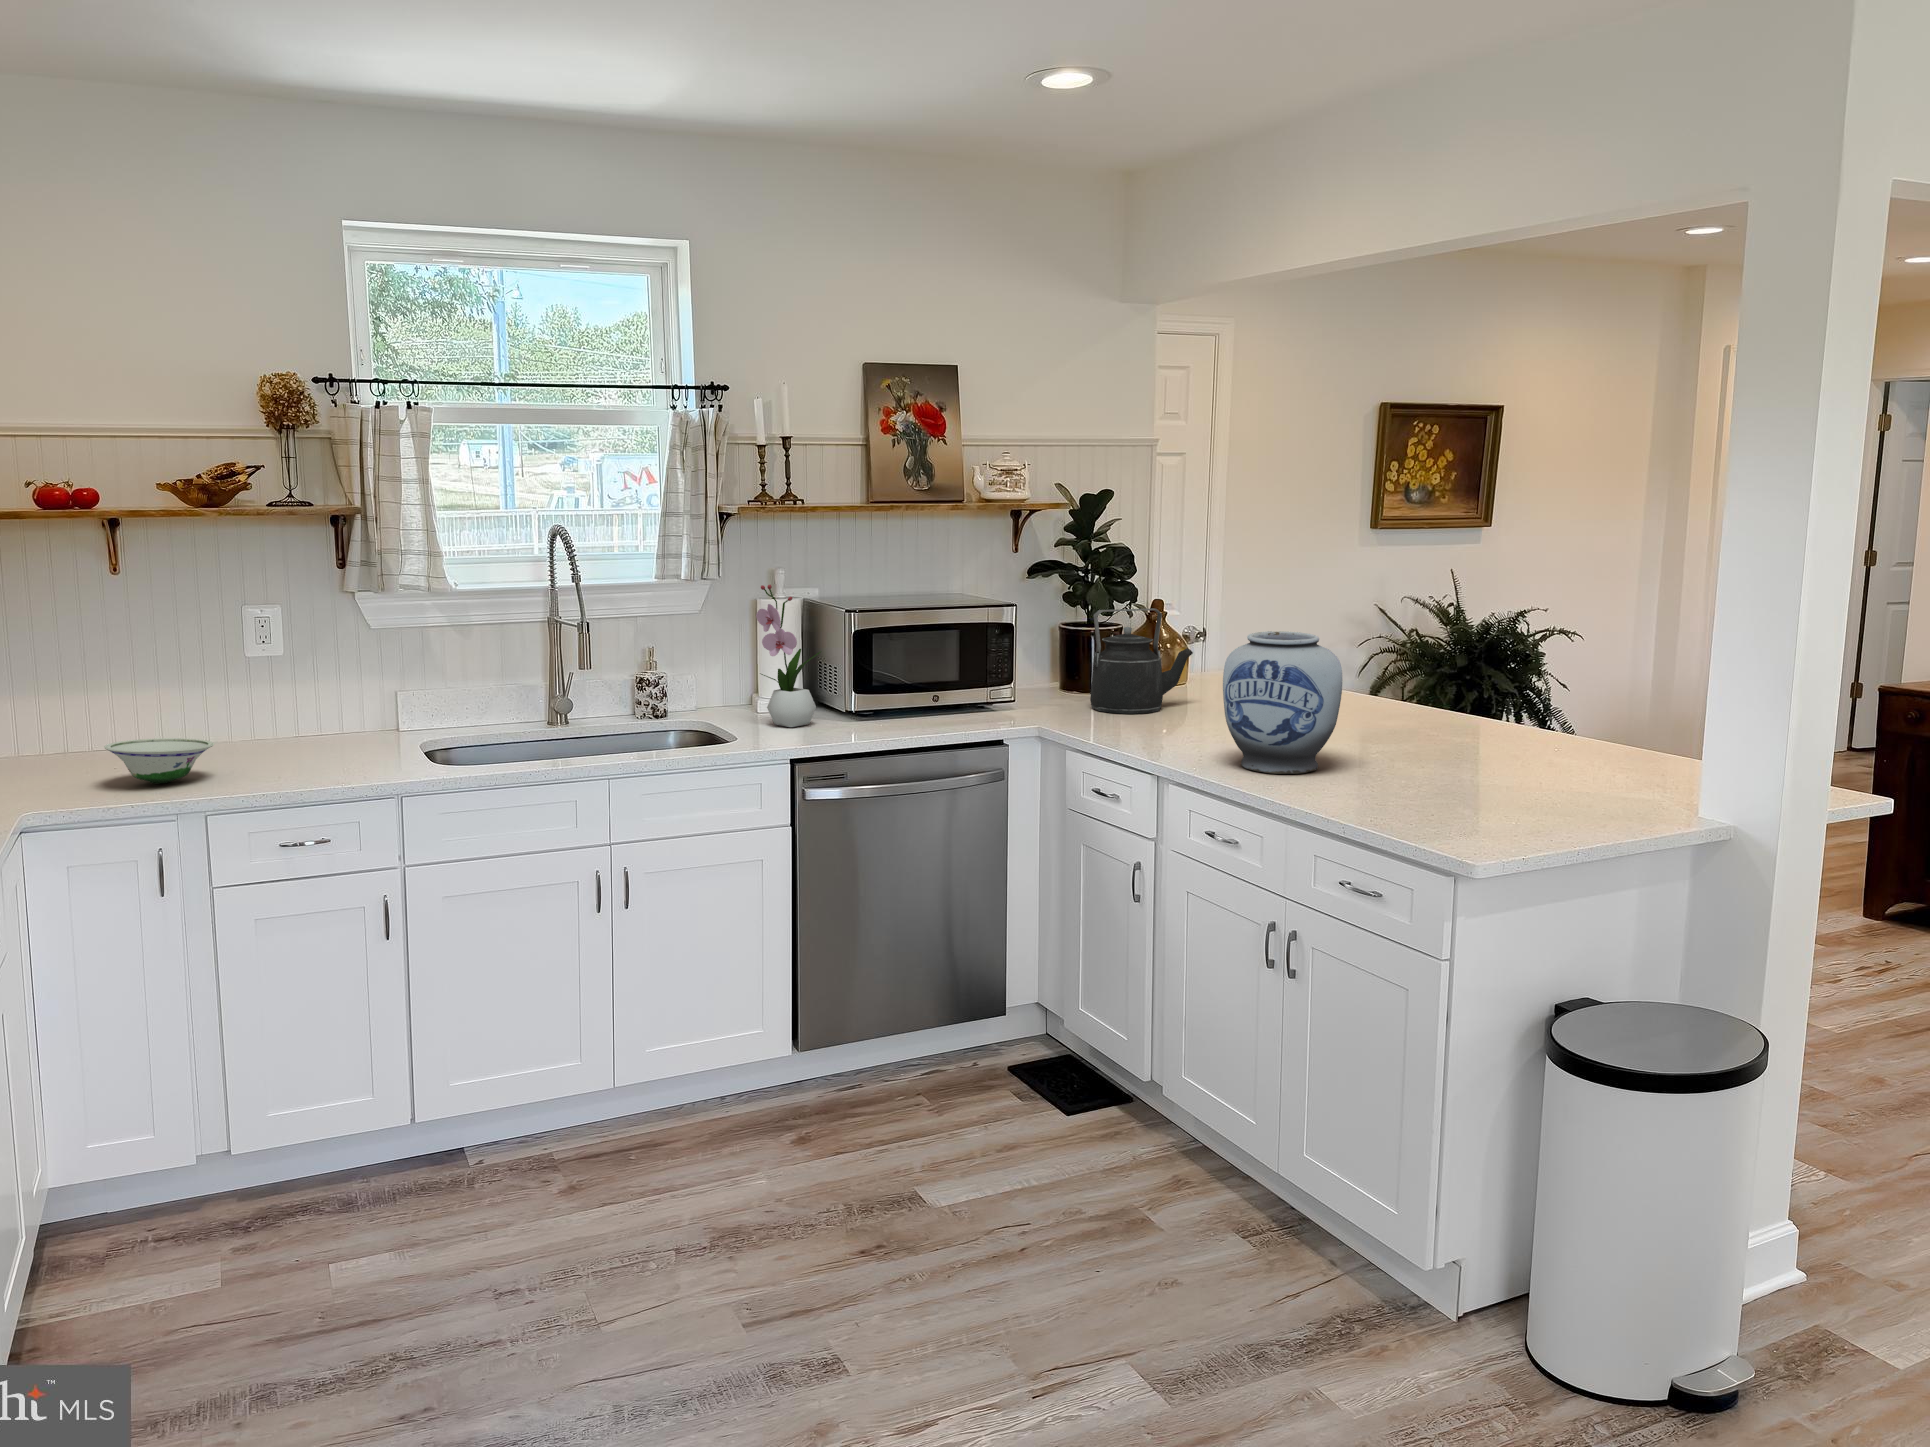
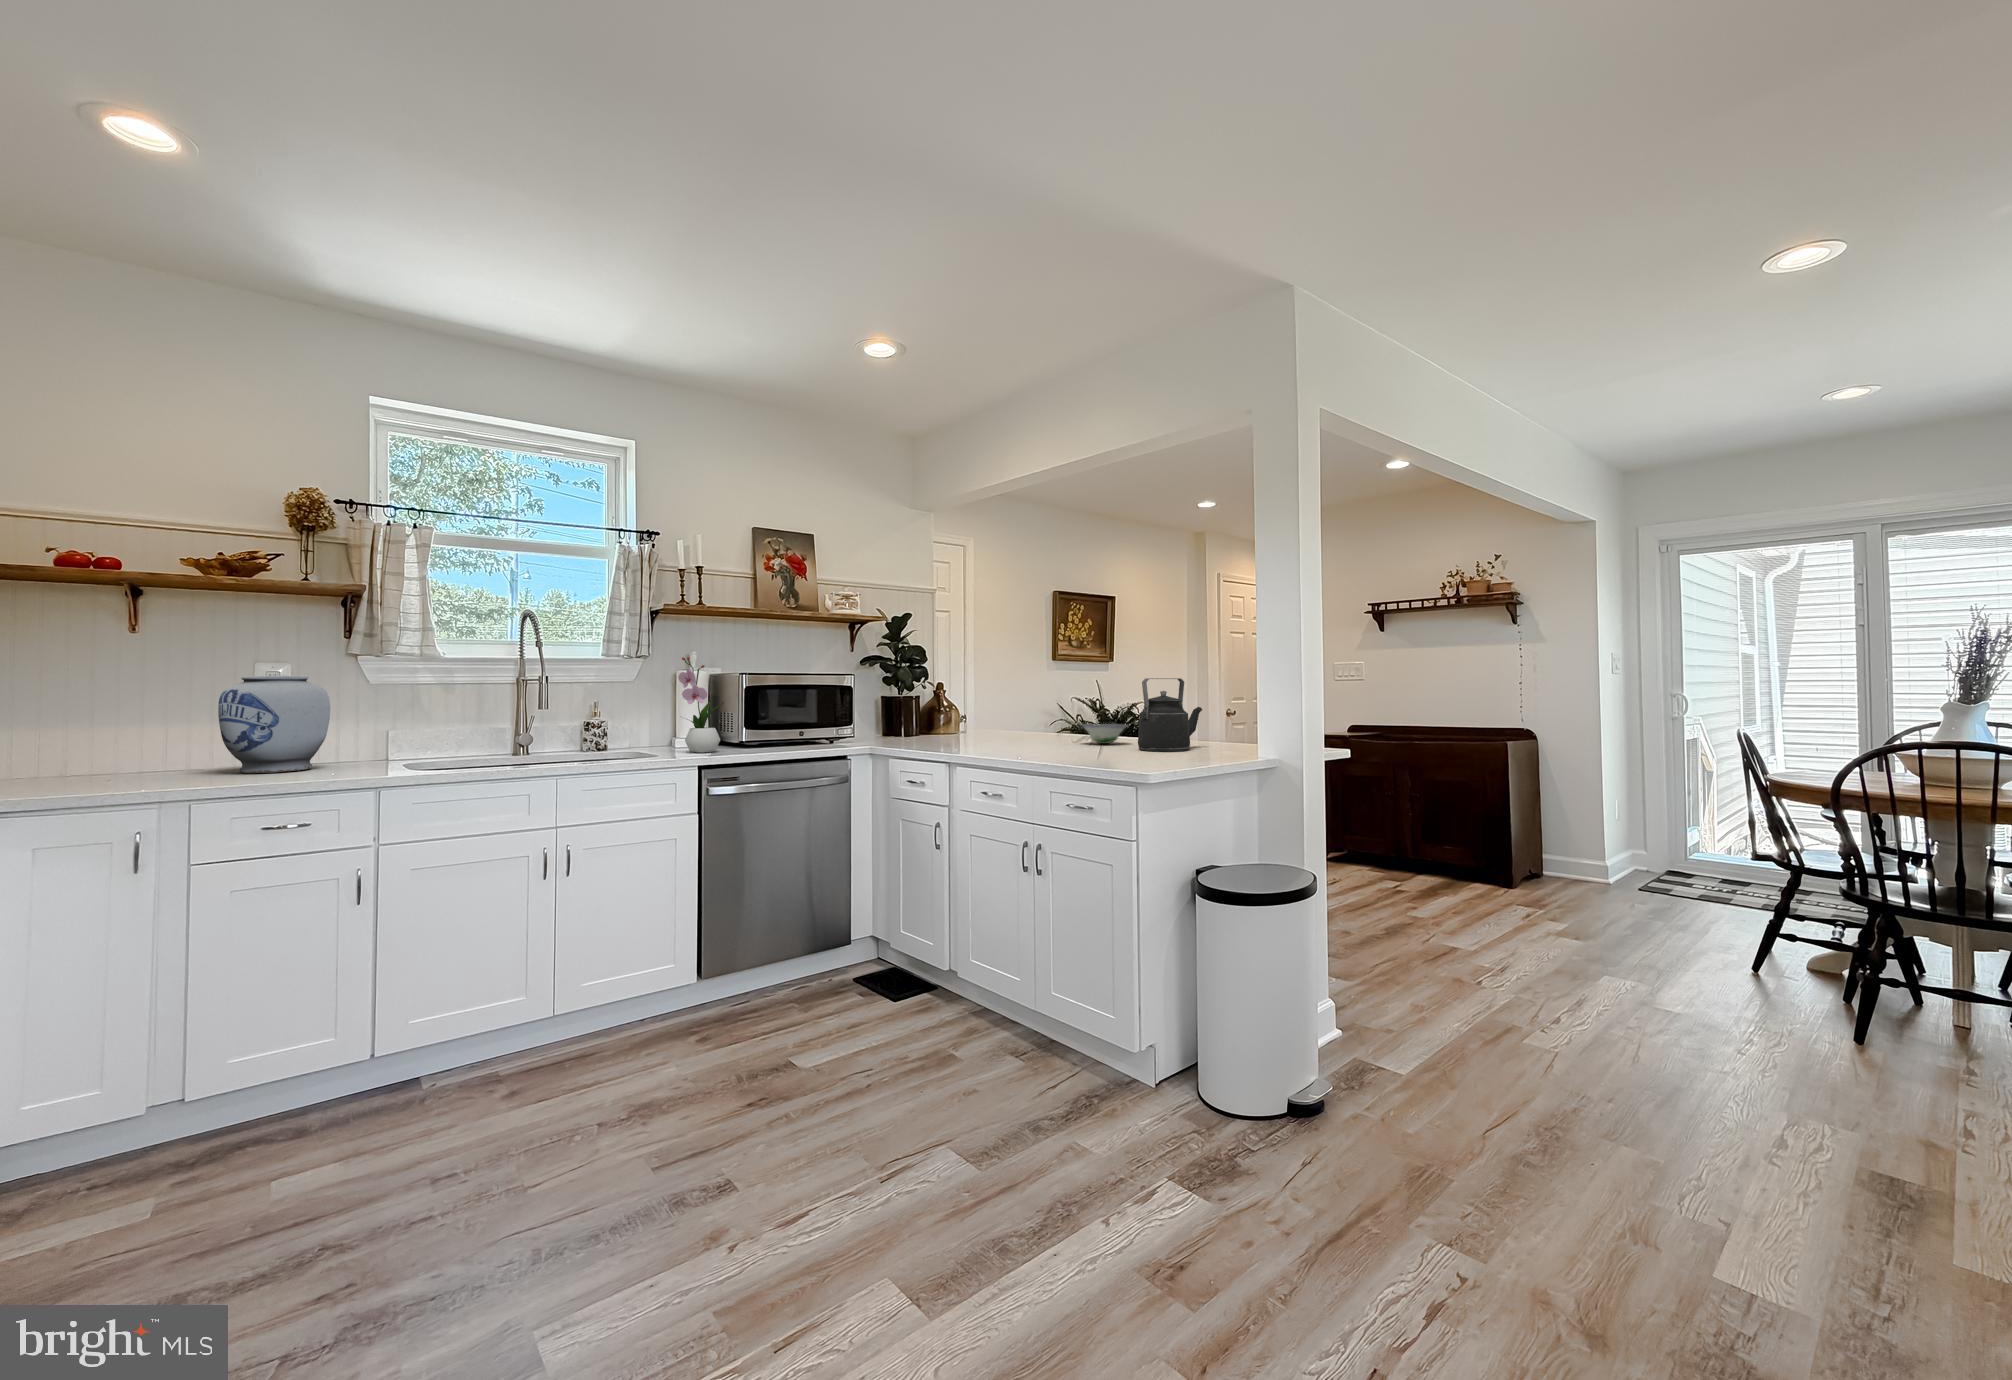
kettle: present [1090,608,1193,714] -> present [1138,678,1202,751]
vase: present [1223,631,1342,774] -> present [218,676,330,773]
bowl: present [104,738,214,783] -> present [1082,724,1127,744]

